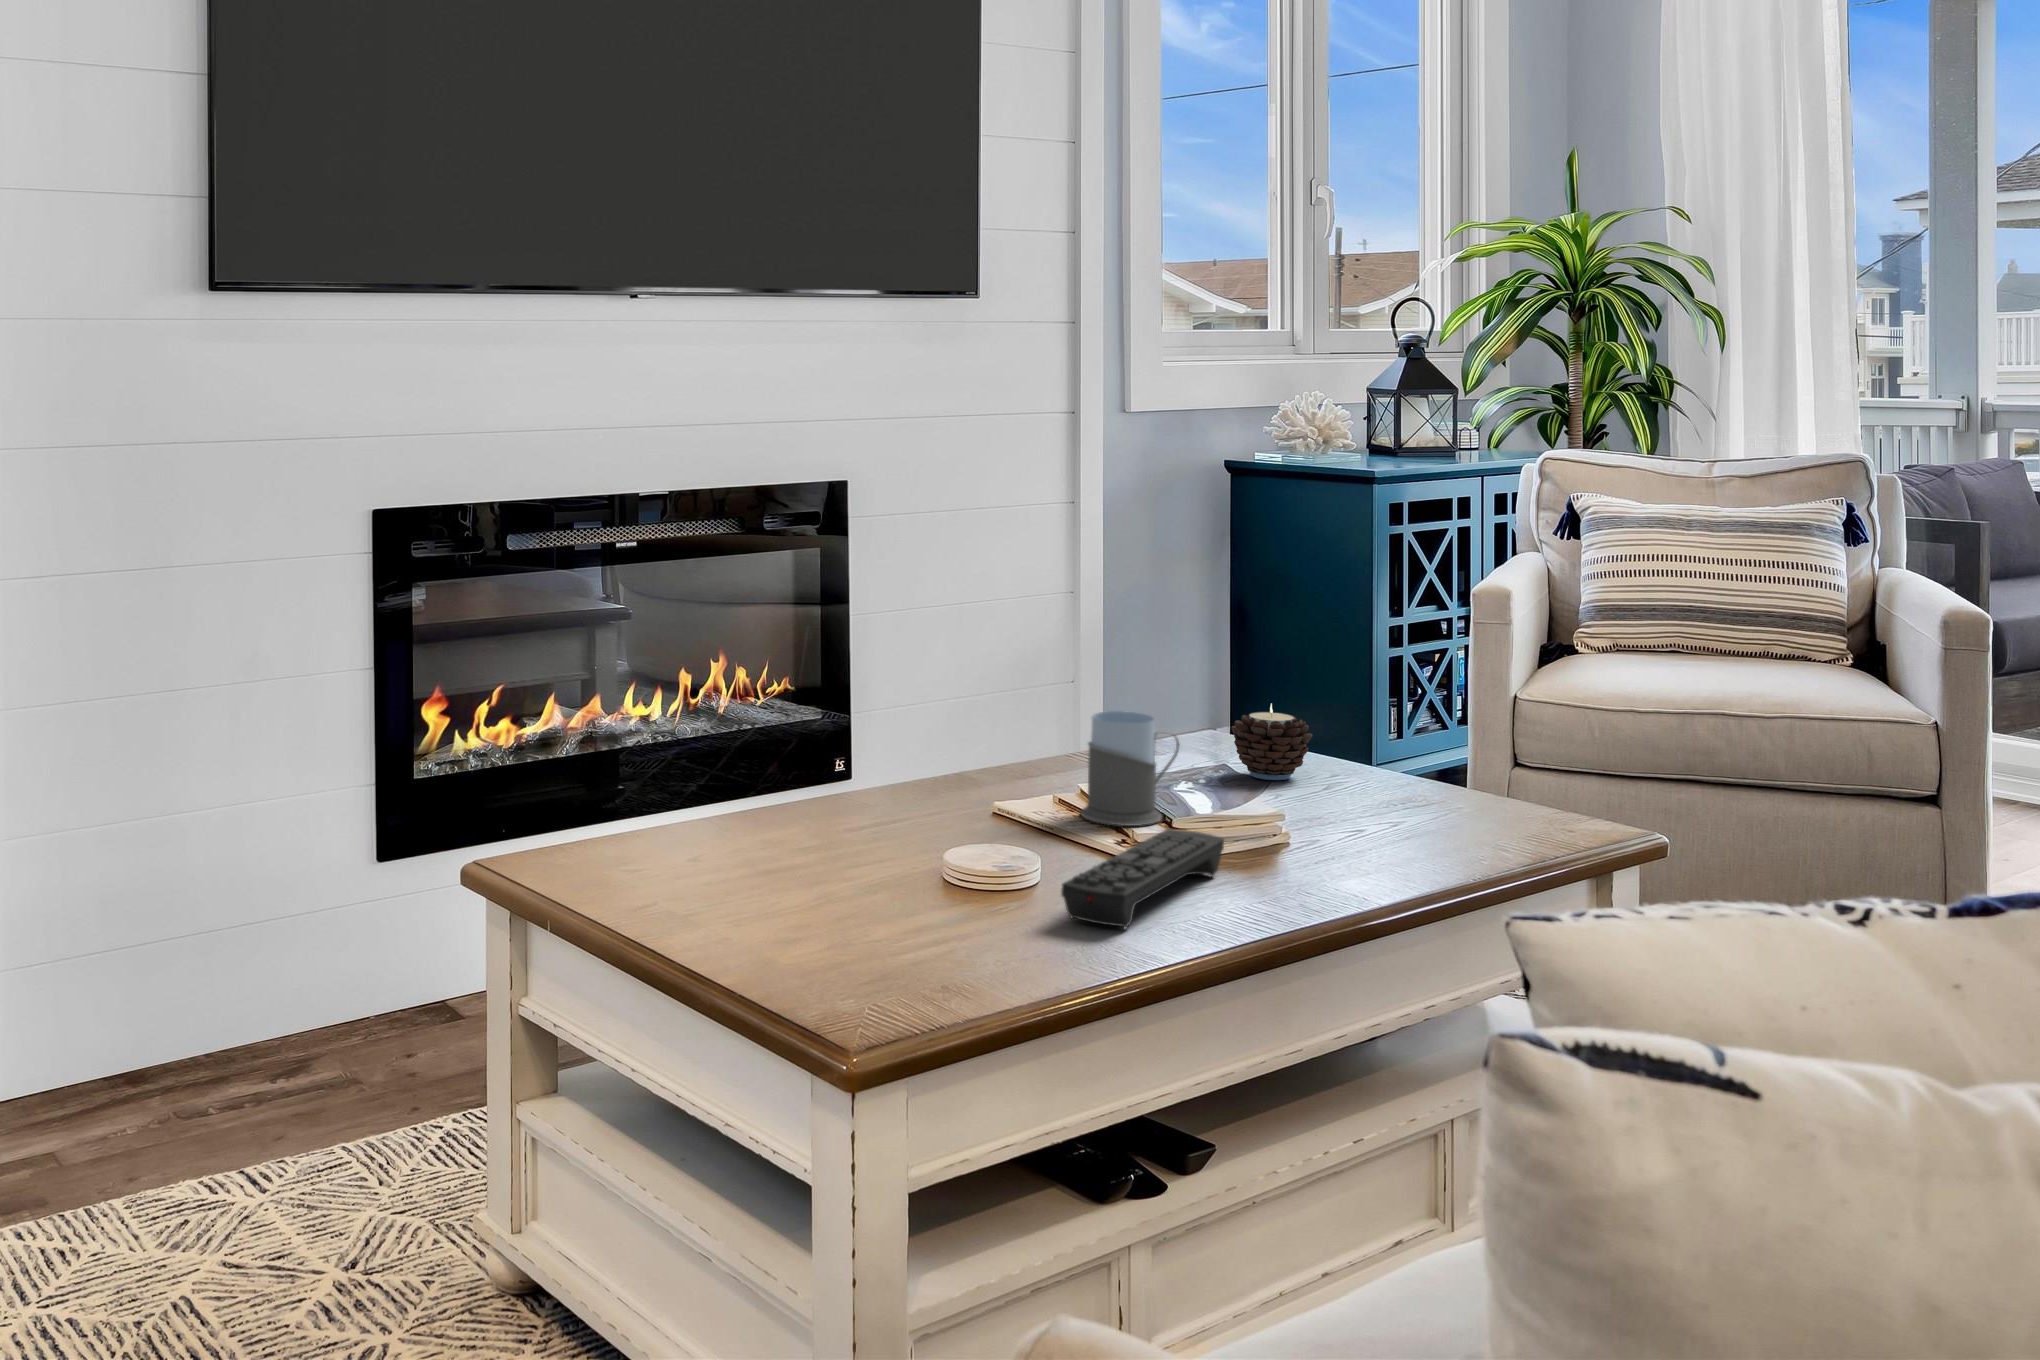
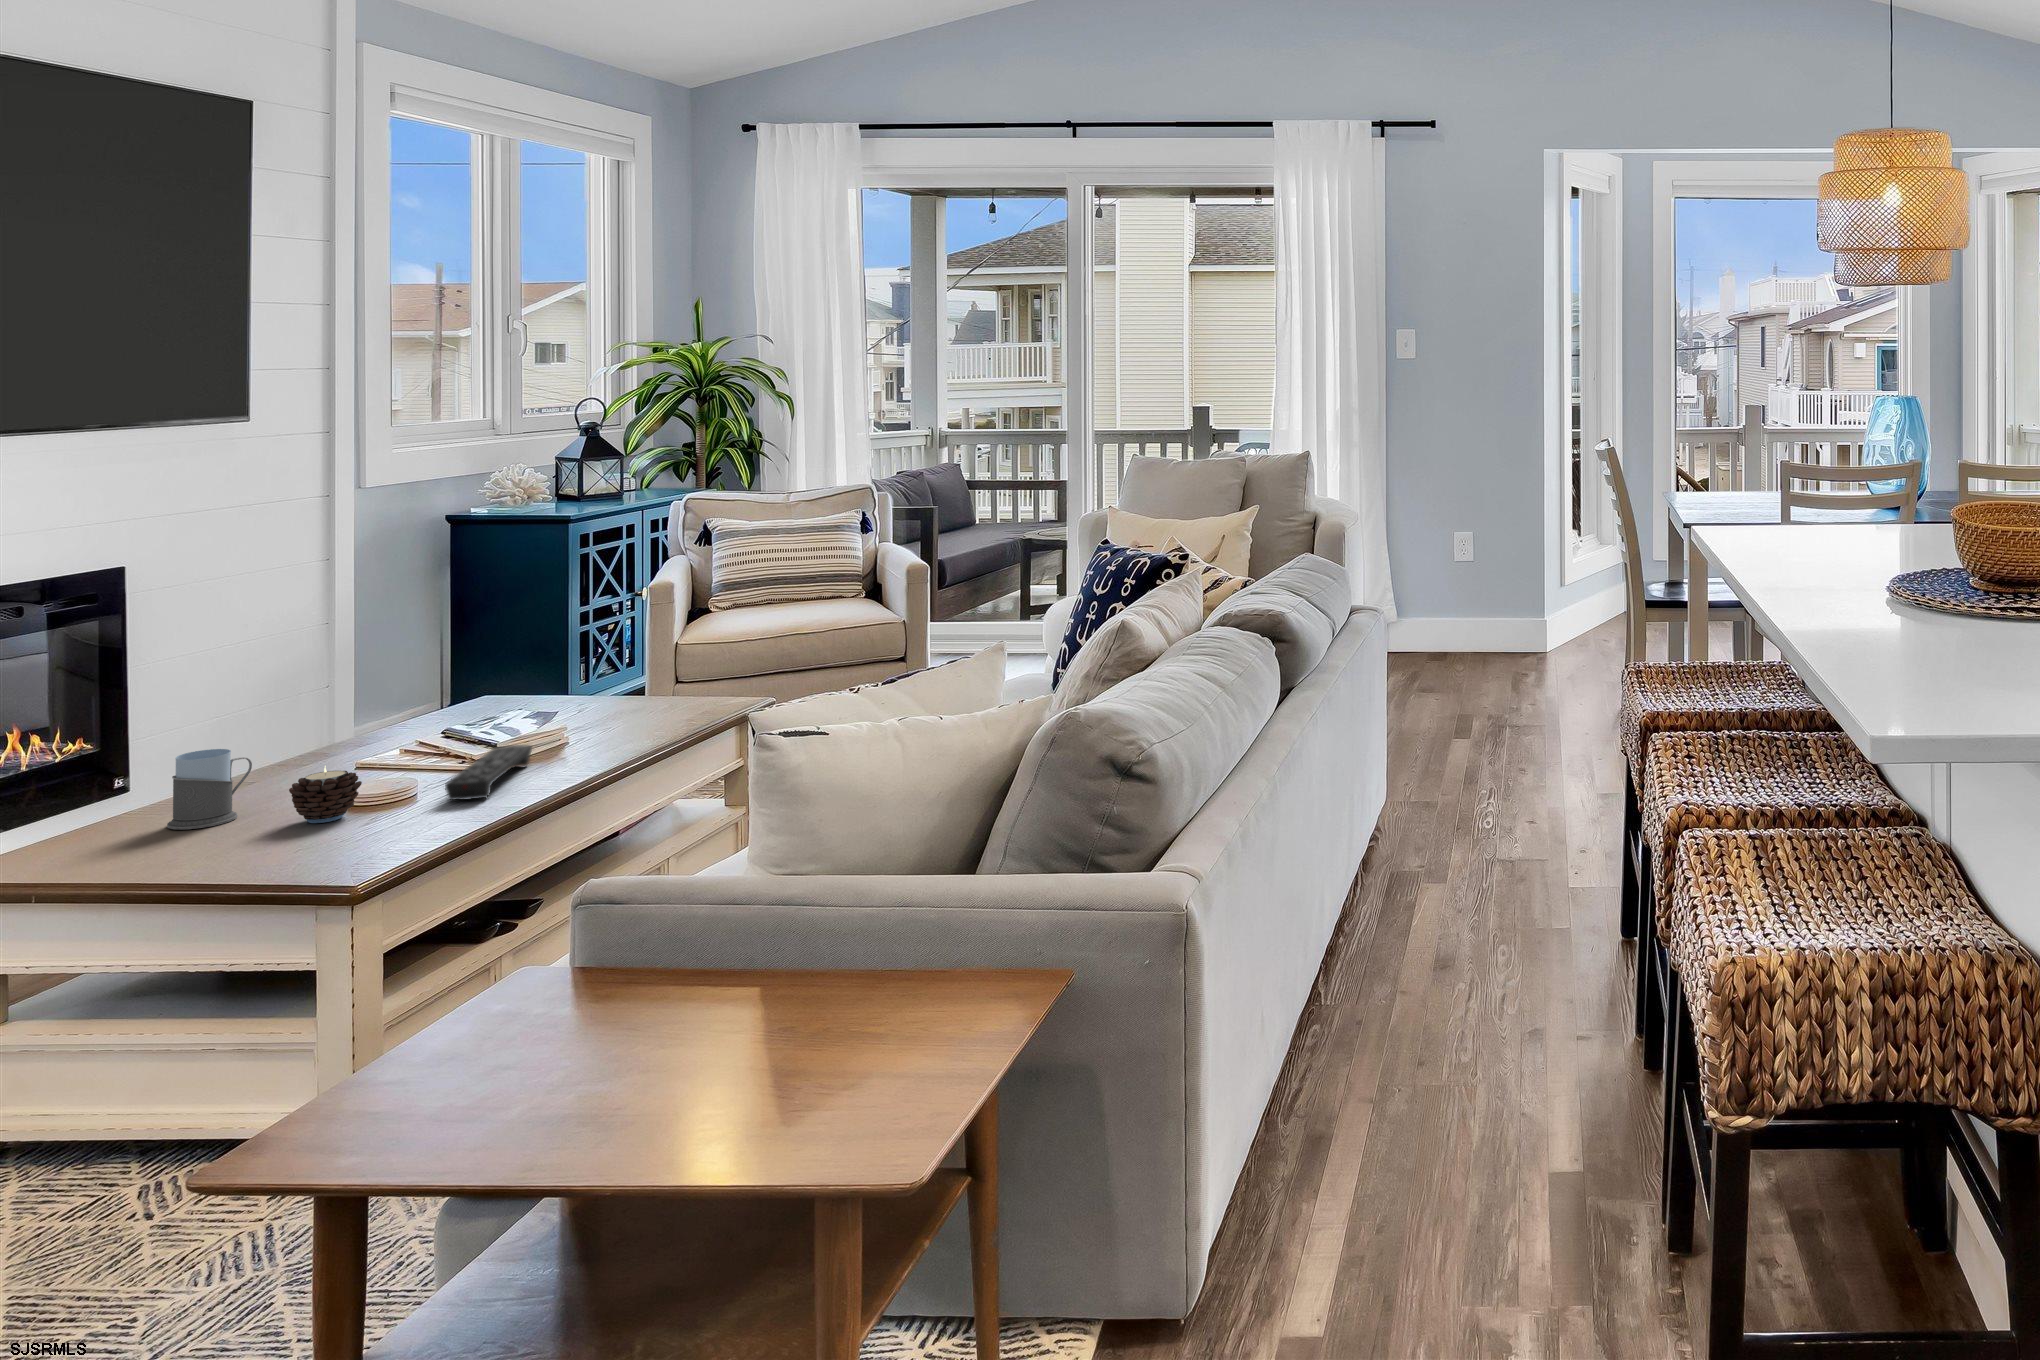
candle: present [1231,704,1312,780] -> present [289,766,362,823]
mug: present [1081,711,1179,826] -> present [167,749,252,829]

